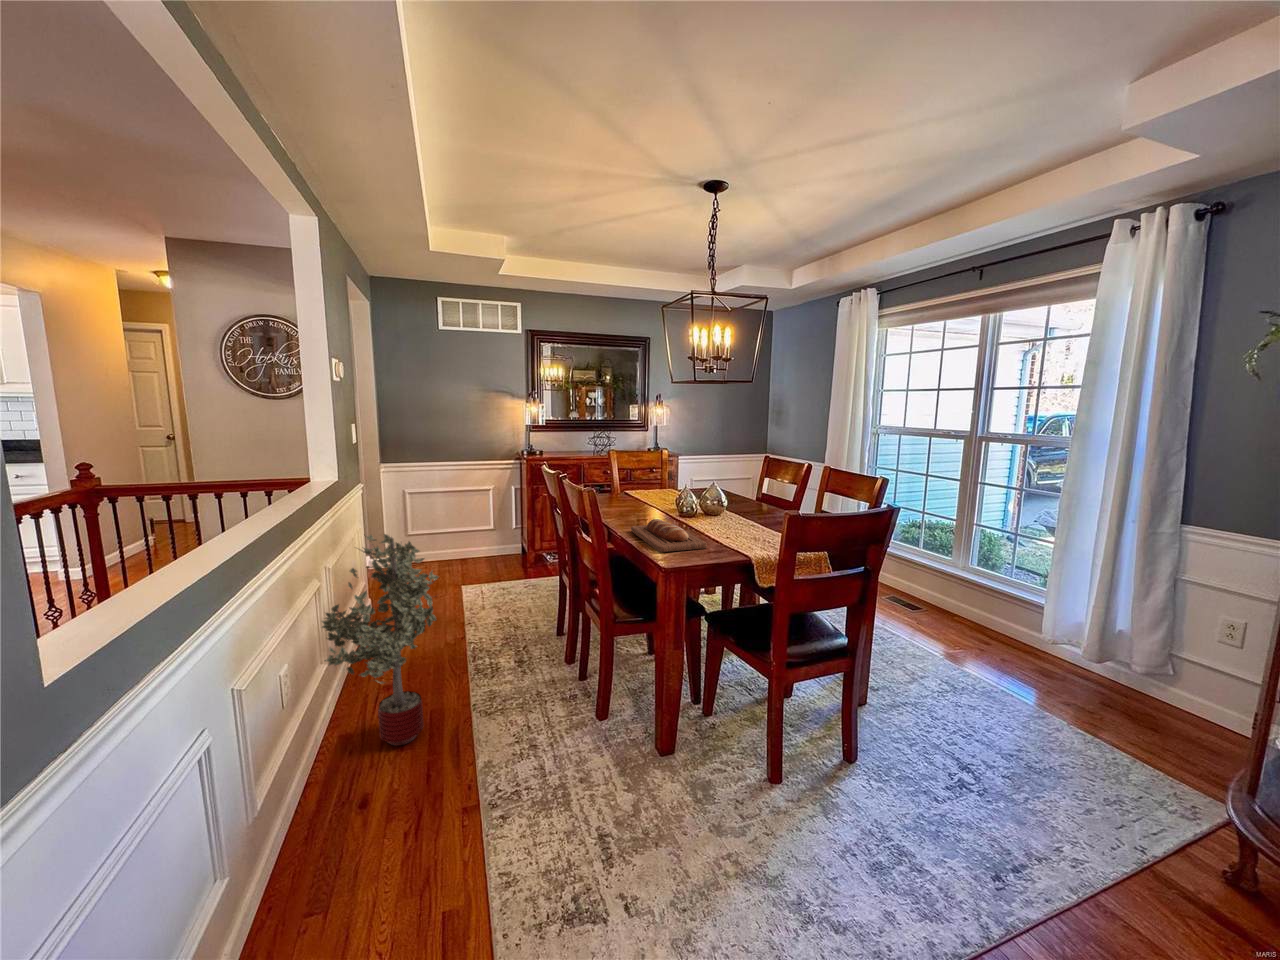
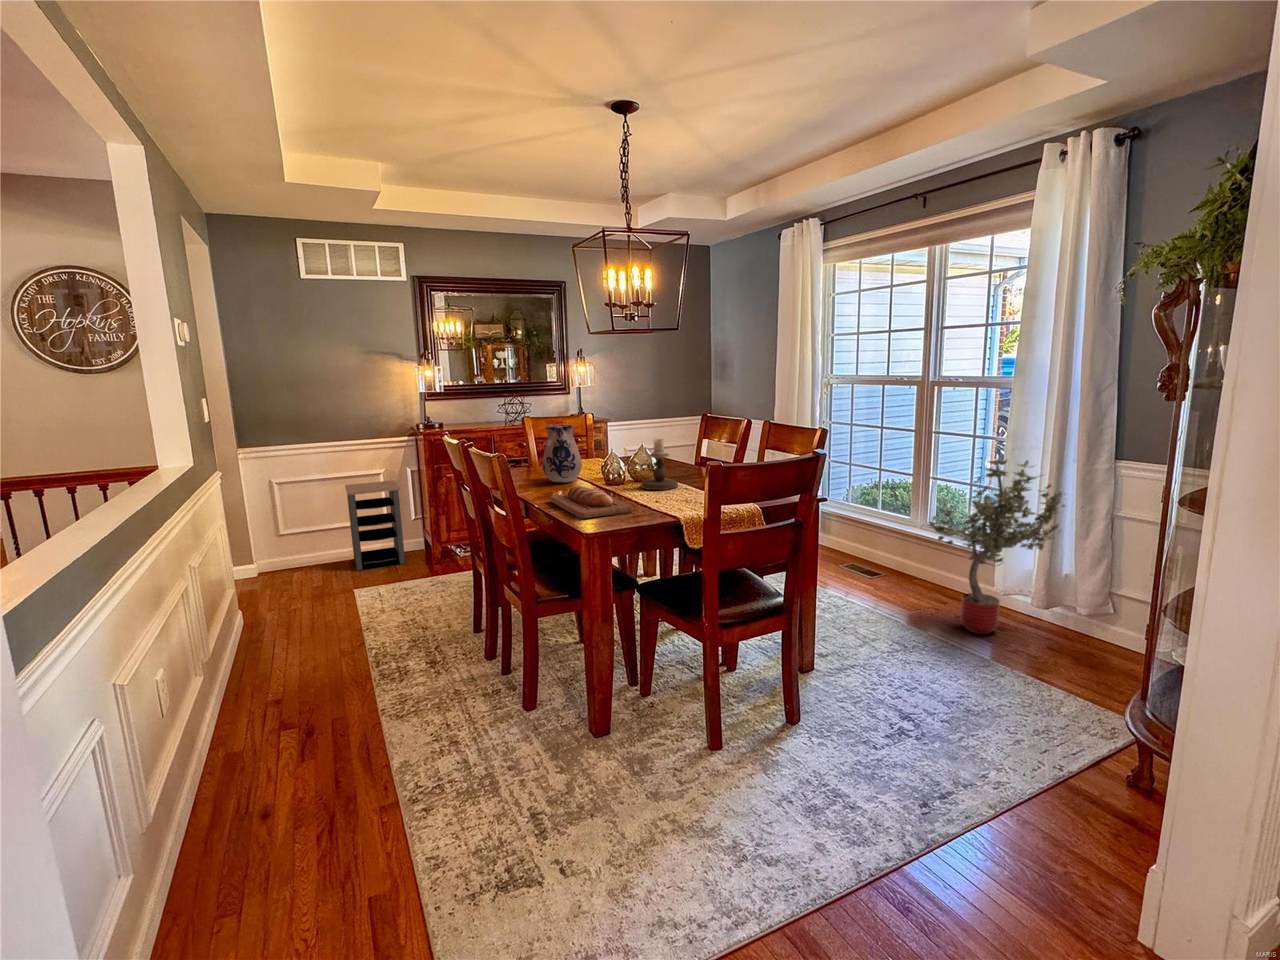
ceramic pitcher: none [625,461,660,512] -> present [542,425,582,483]
candlestick: none [713,479,746,527] -> present [641,439,678,490]
side table: none [462,496,505,570] -> present [345,480,405,571]
potted tree: present [322,534,438,746] -> present [928,460,1066,634]

